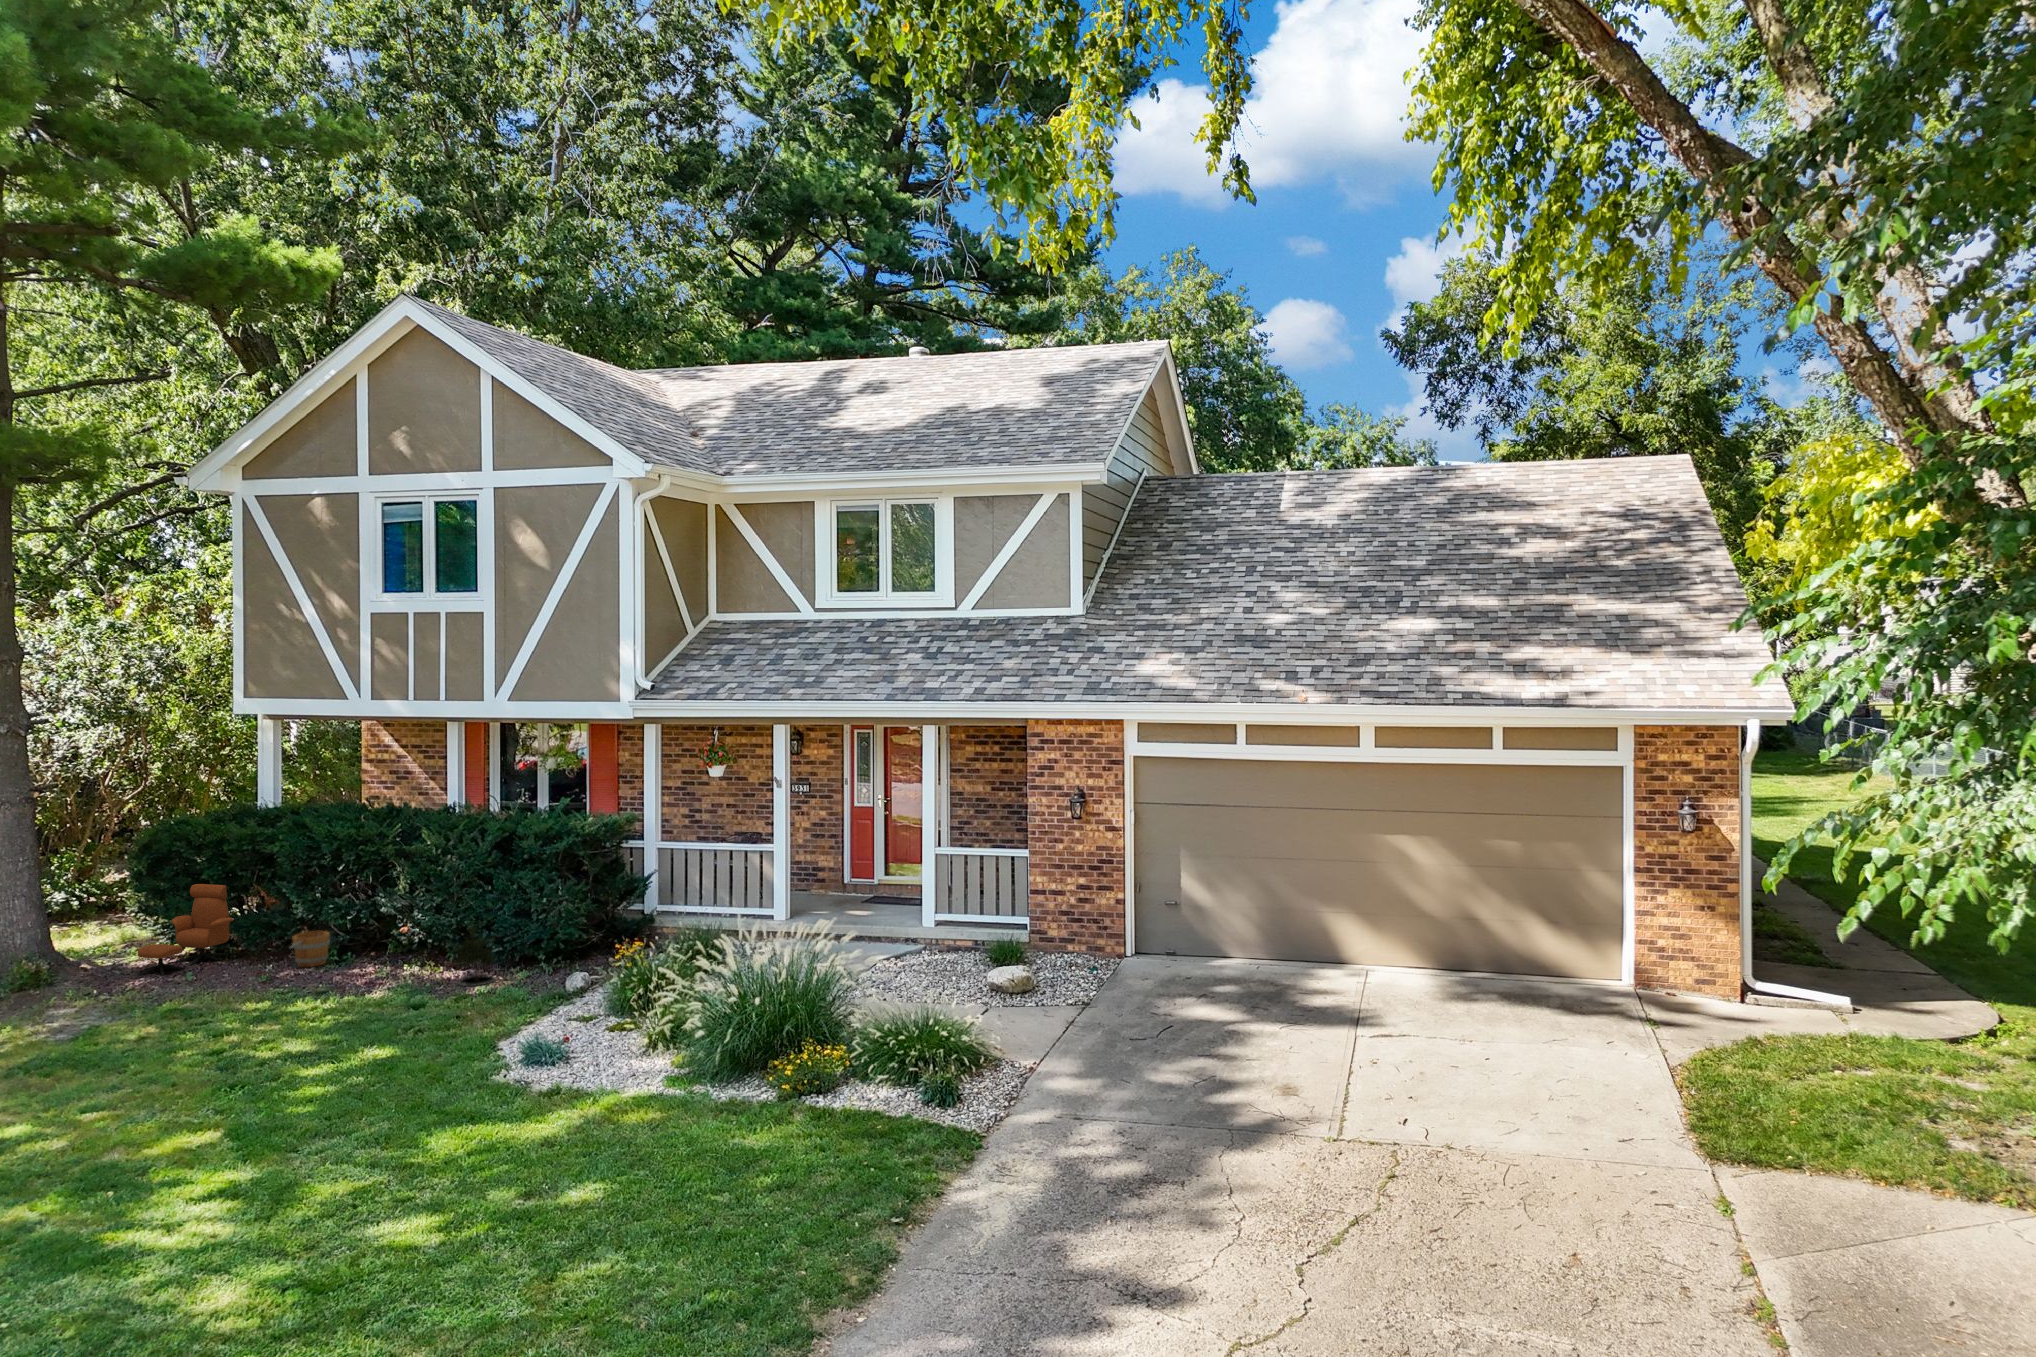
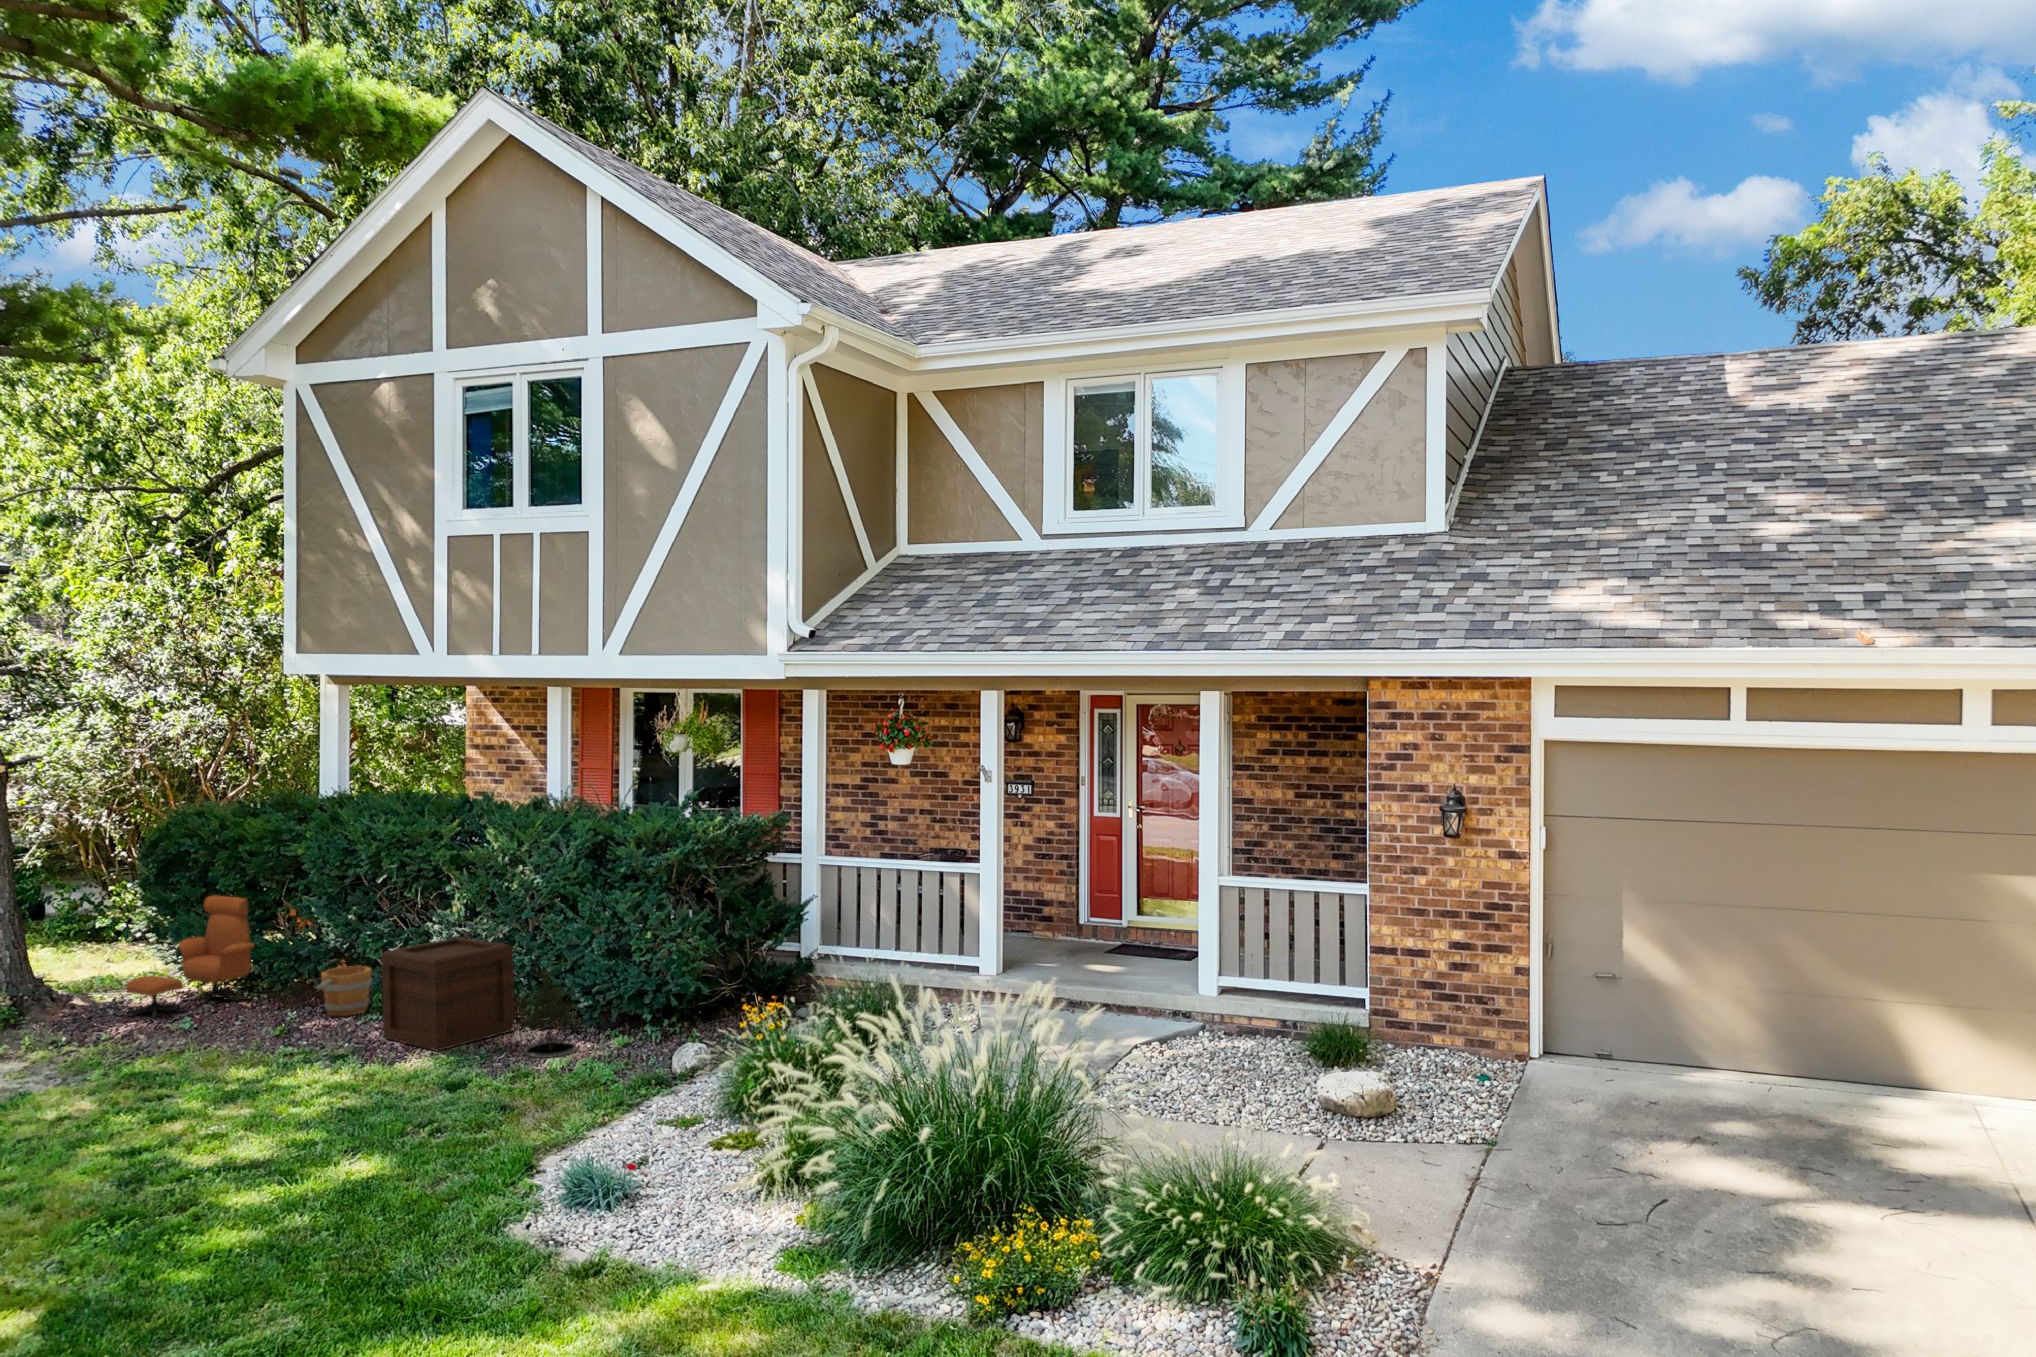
wooden crate: none [348,907,445,986] -> present [382,937,515,1051]

